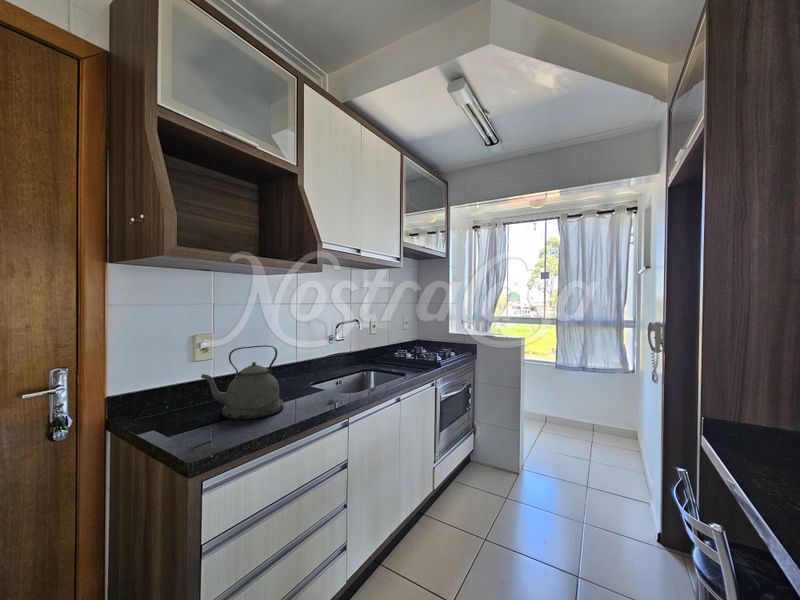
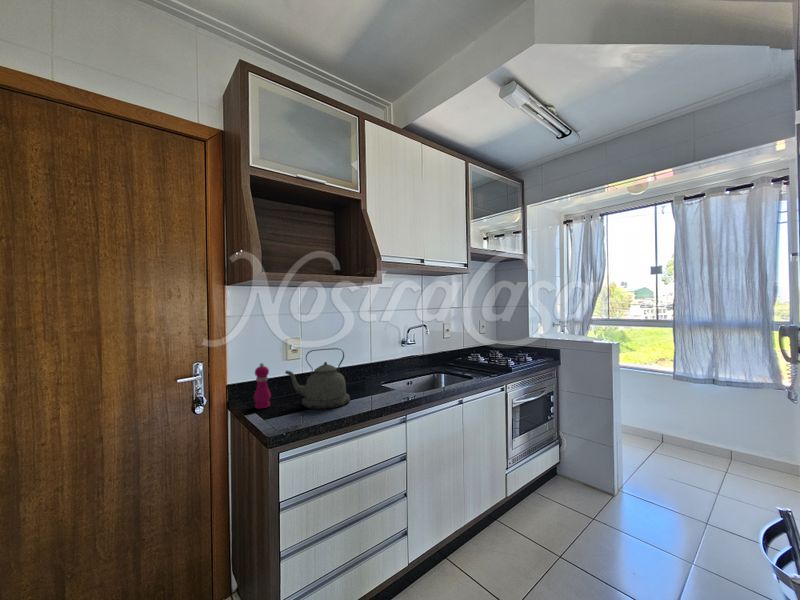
pepper mill: none [153,366,178,425] -> present [254,363,271,409]

